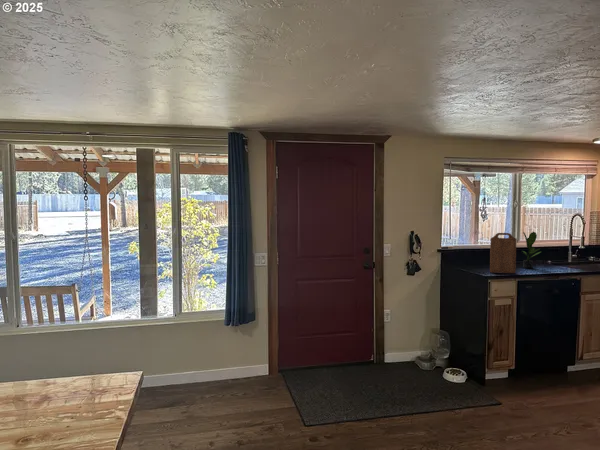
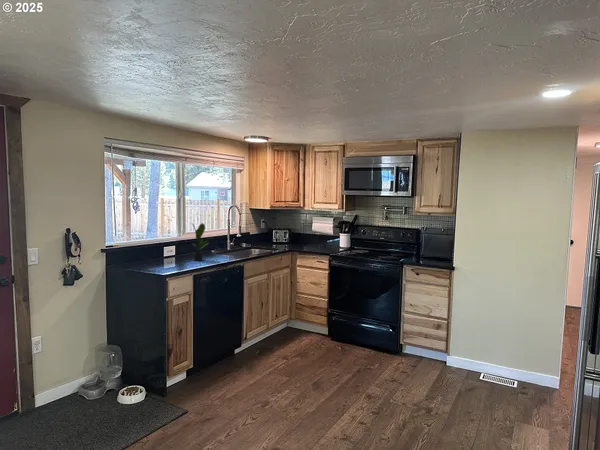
cutting board: present [490,233,516,273] -> none [164,226,189,270]

